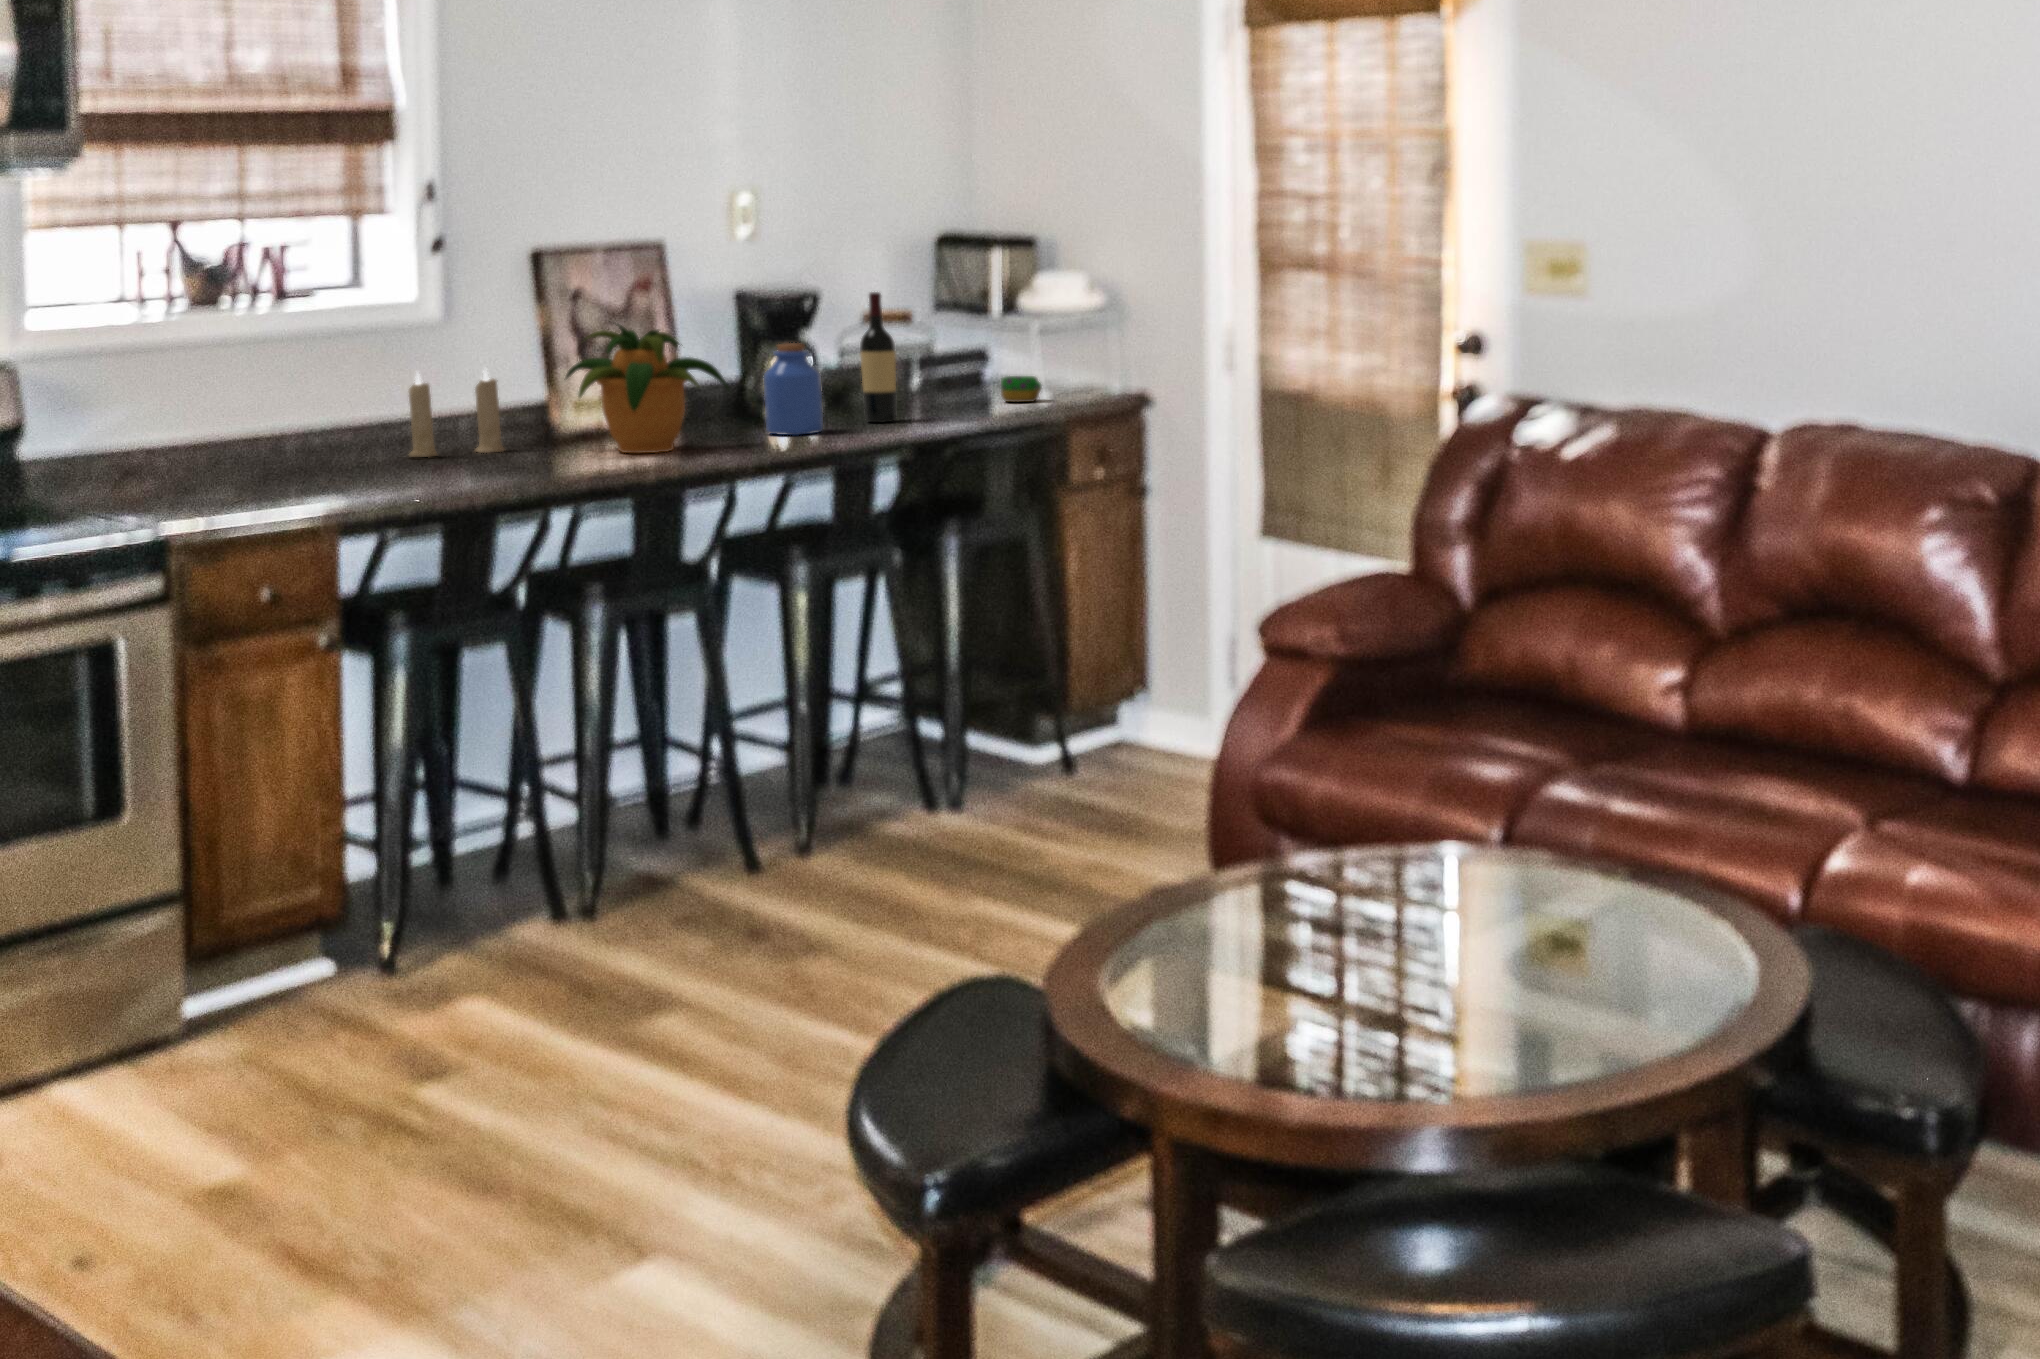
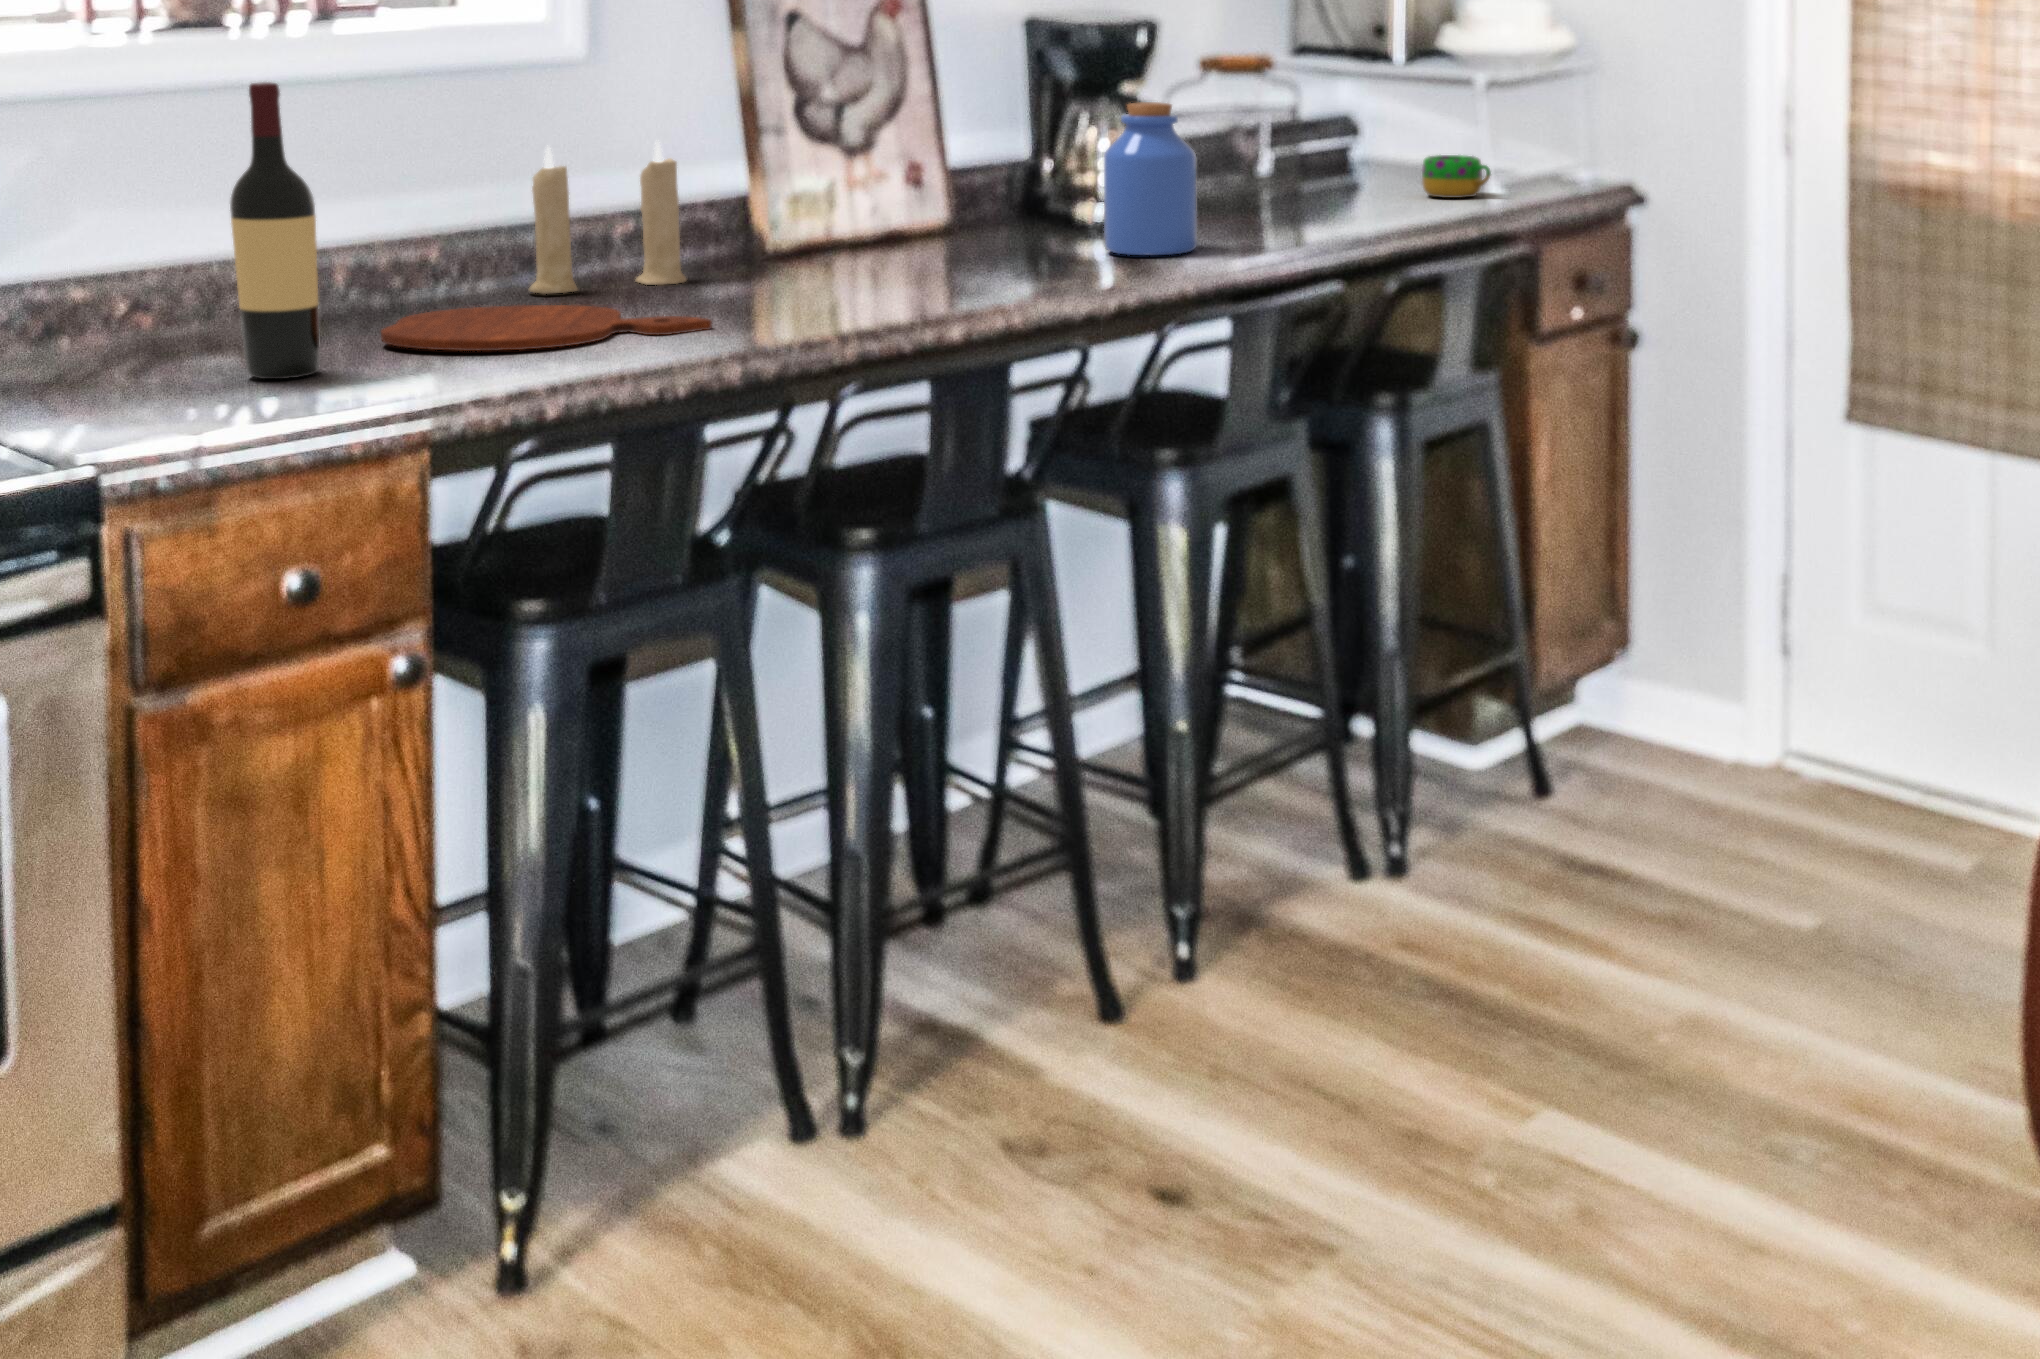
wine bottle: present [860,292,896,422] -> present [230,82,320,379]
potted plant: present [566,324,728,453] -> none [789,60,1069,291]
cutting board: none [315,461,506,482] -> present [381,305,712,351]

